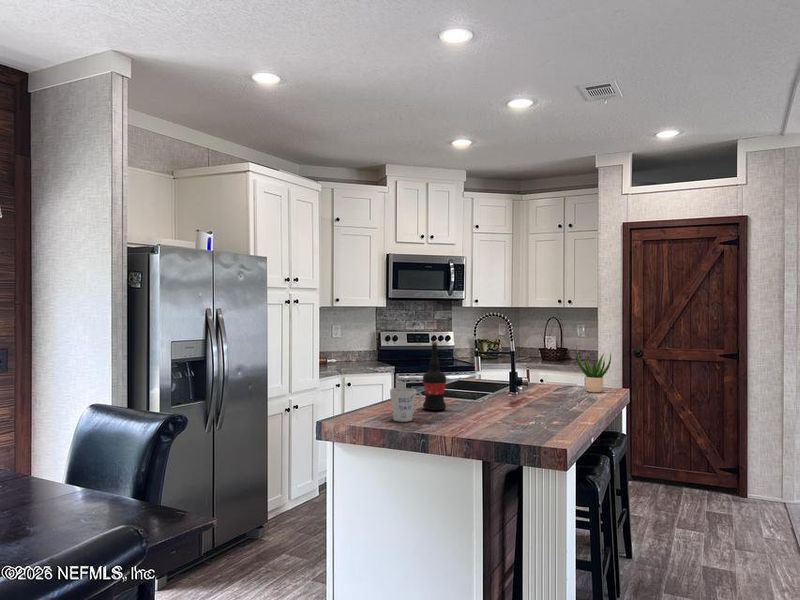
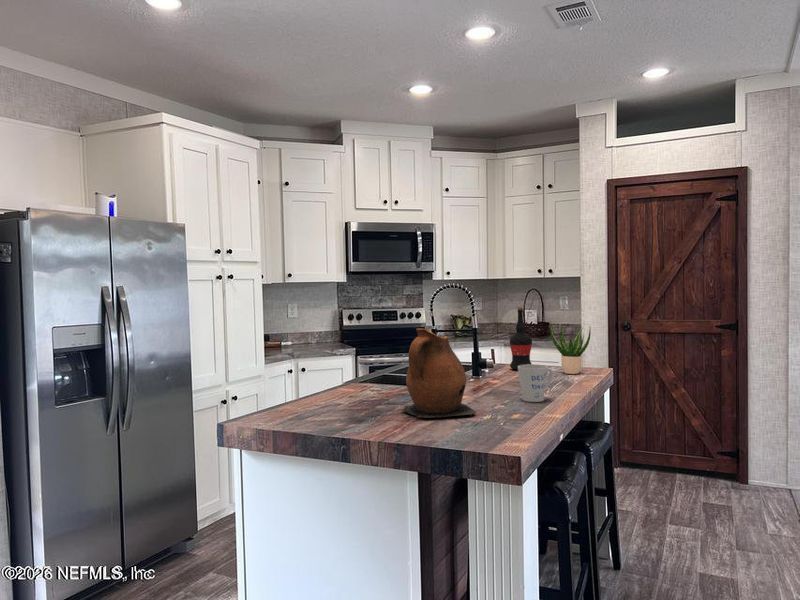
wine bottle: present [423,342,446,410] -> present [510,307,532,370]
ceramic pitcher: none [461,350,524,421] -> present [403,328,476,418]
mug: present [390,388,422,422] -> present [518,364,553,402]

